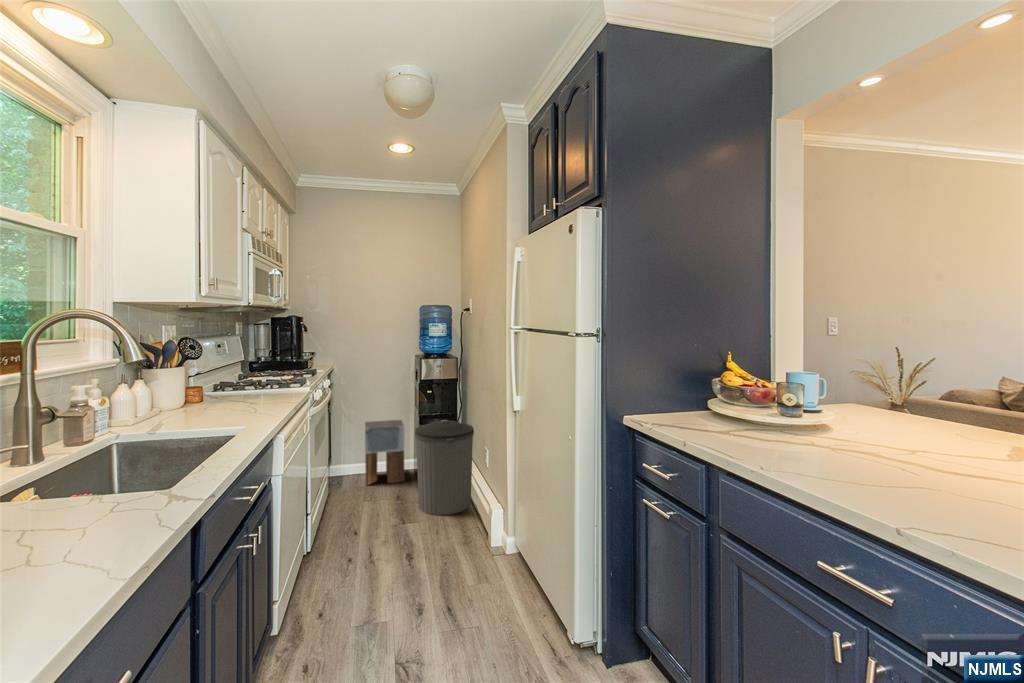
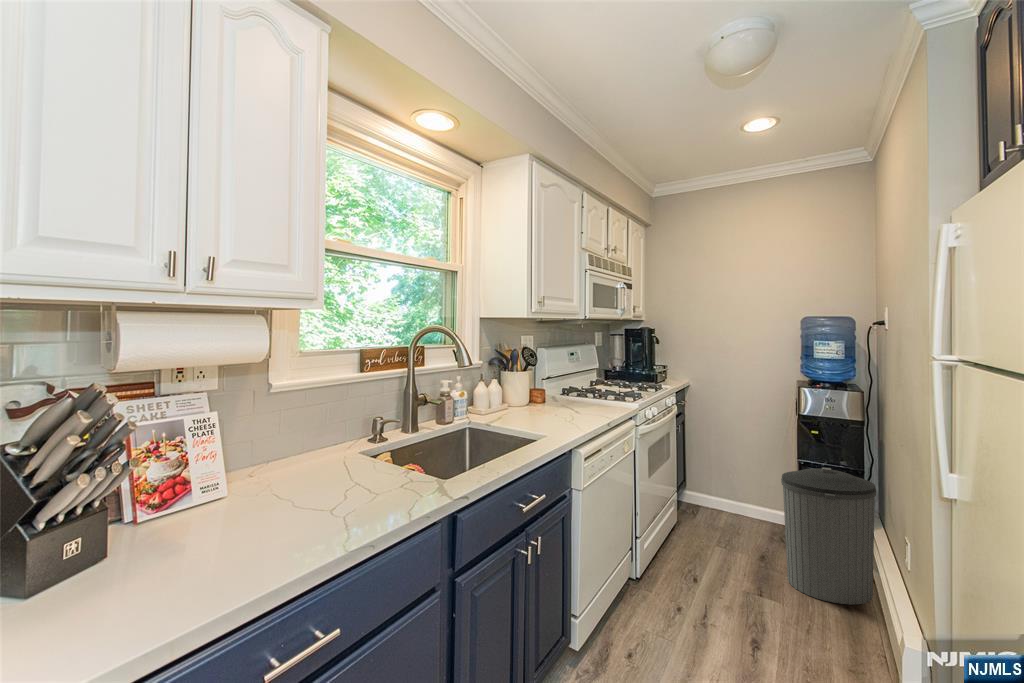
stool: present [365,420,405,485] -> none [726,458,779,542]

